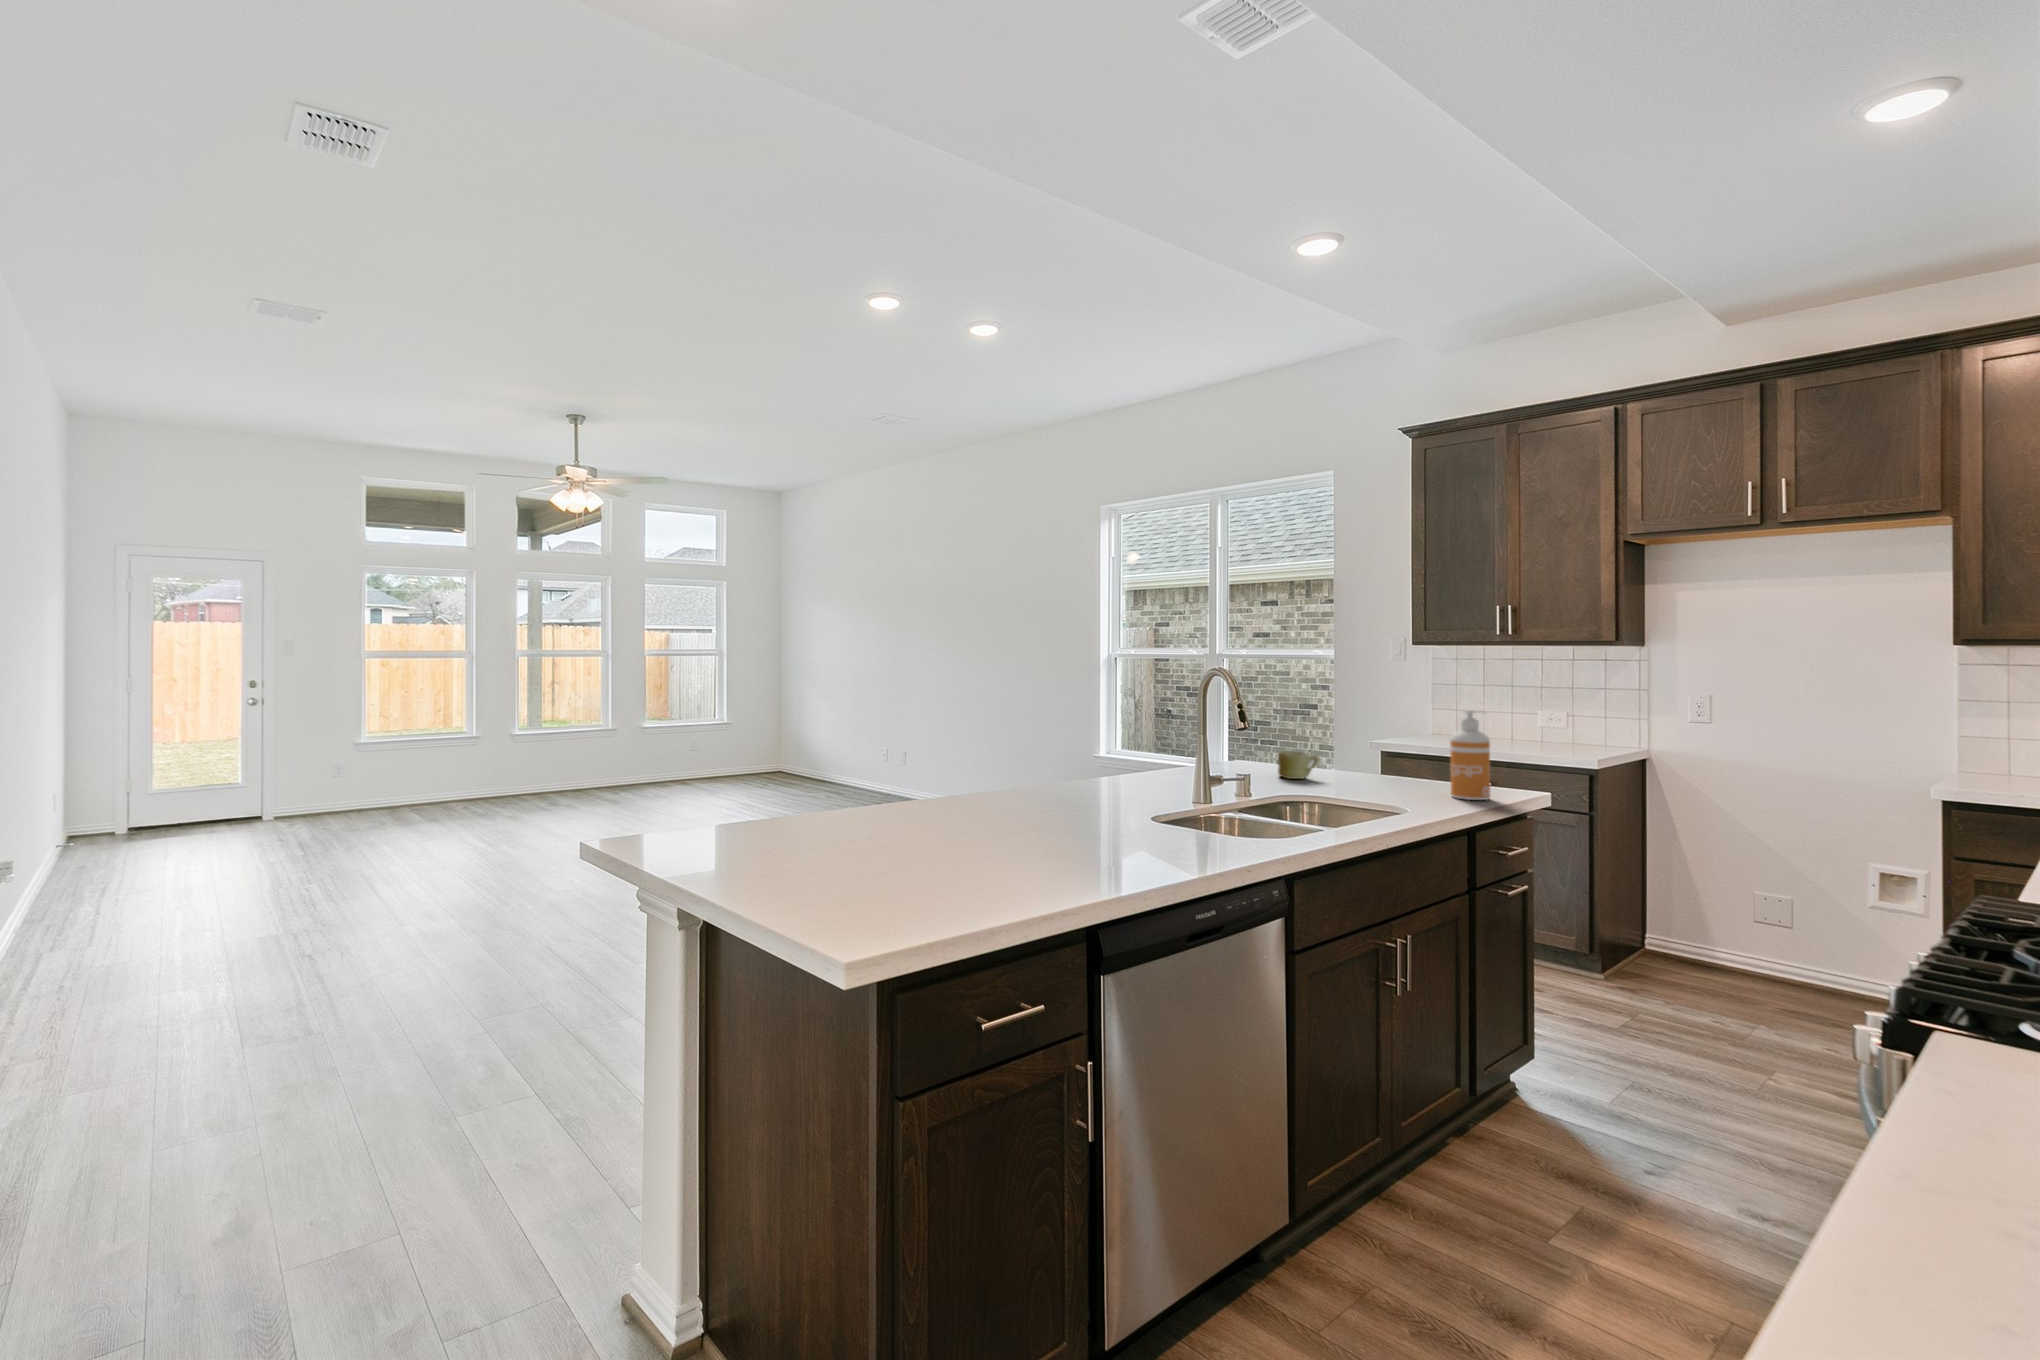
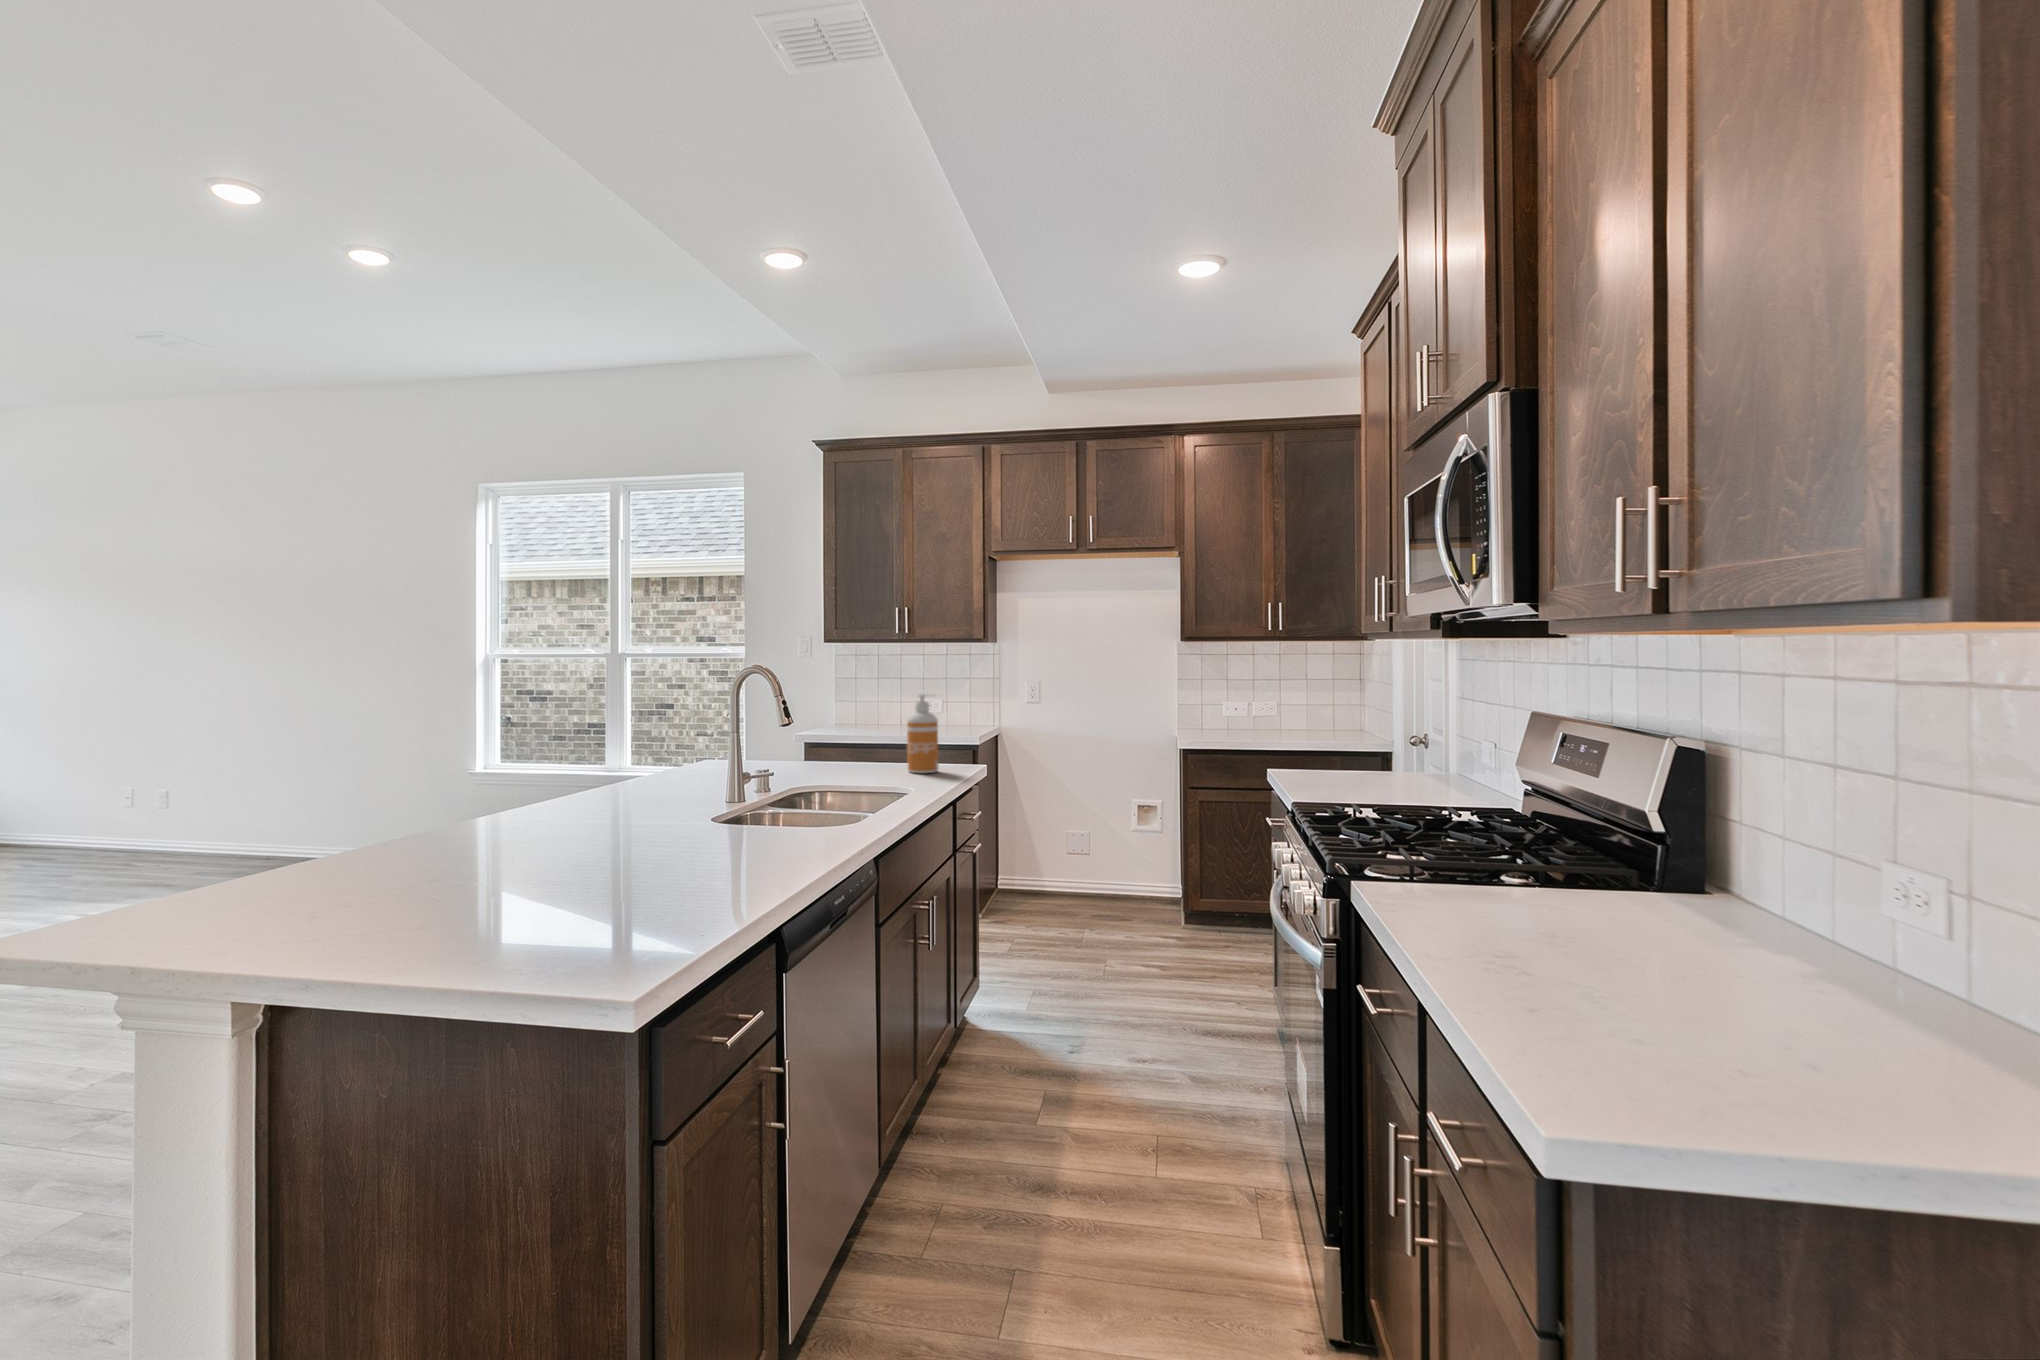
mug: present [1278,751,1319,779] -> none [751,744,790,772]

